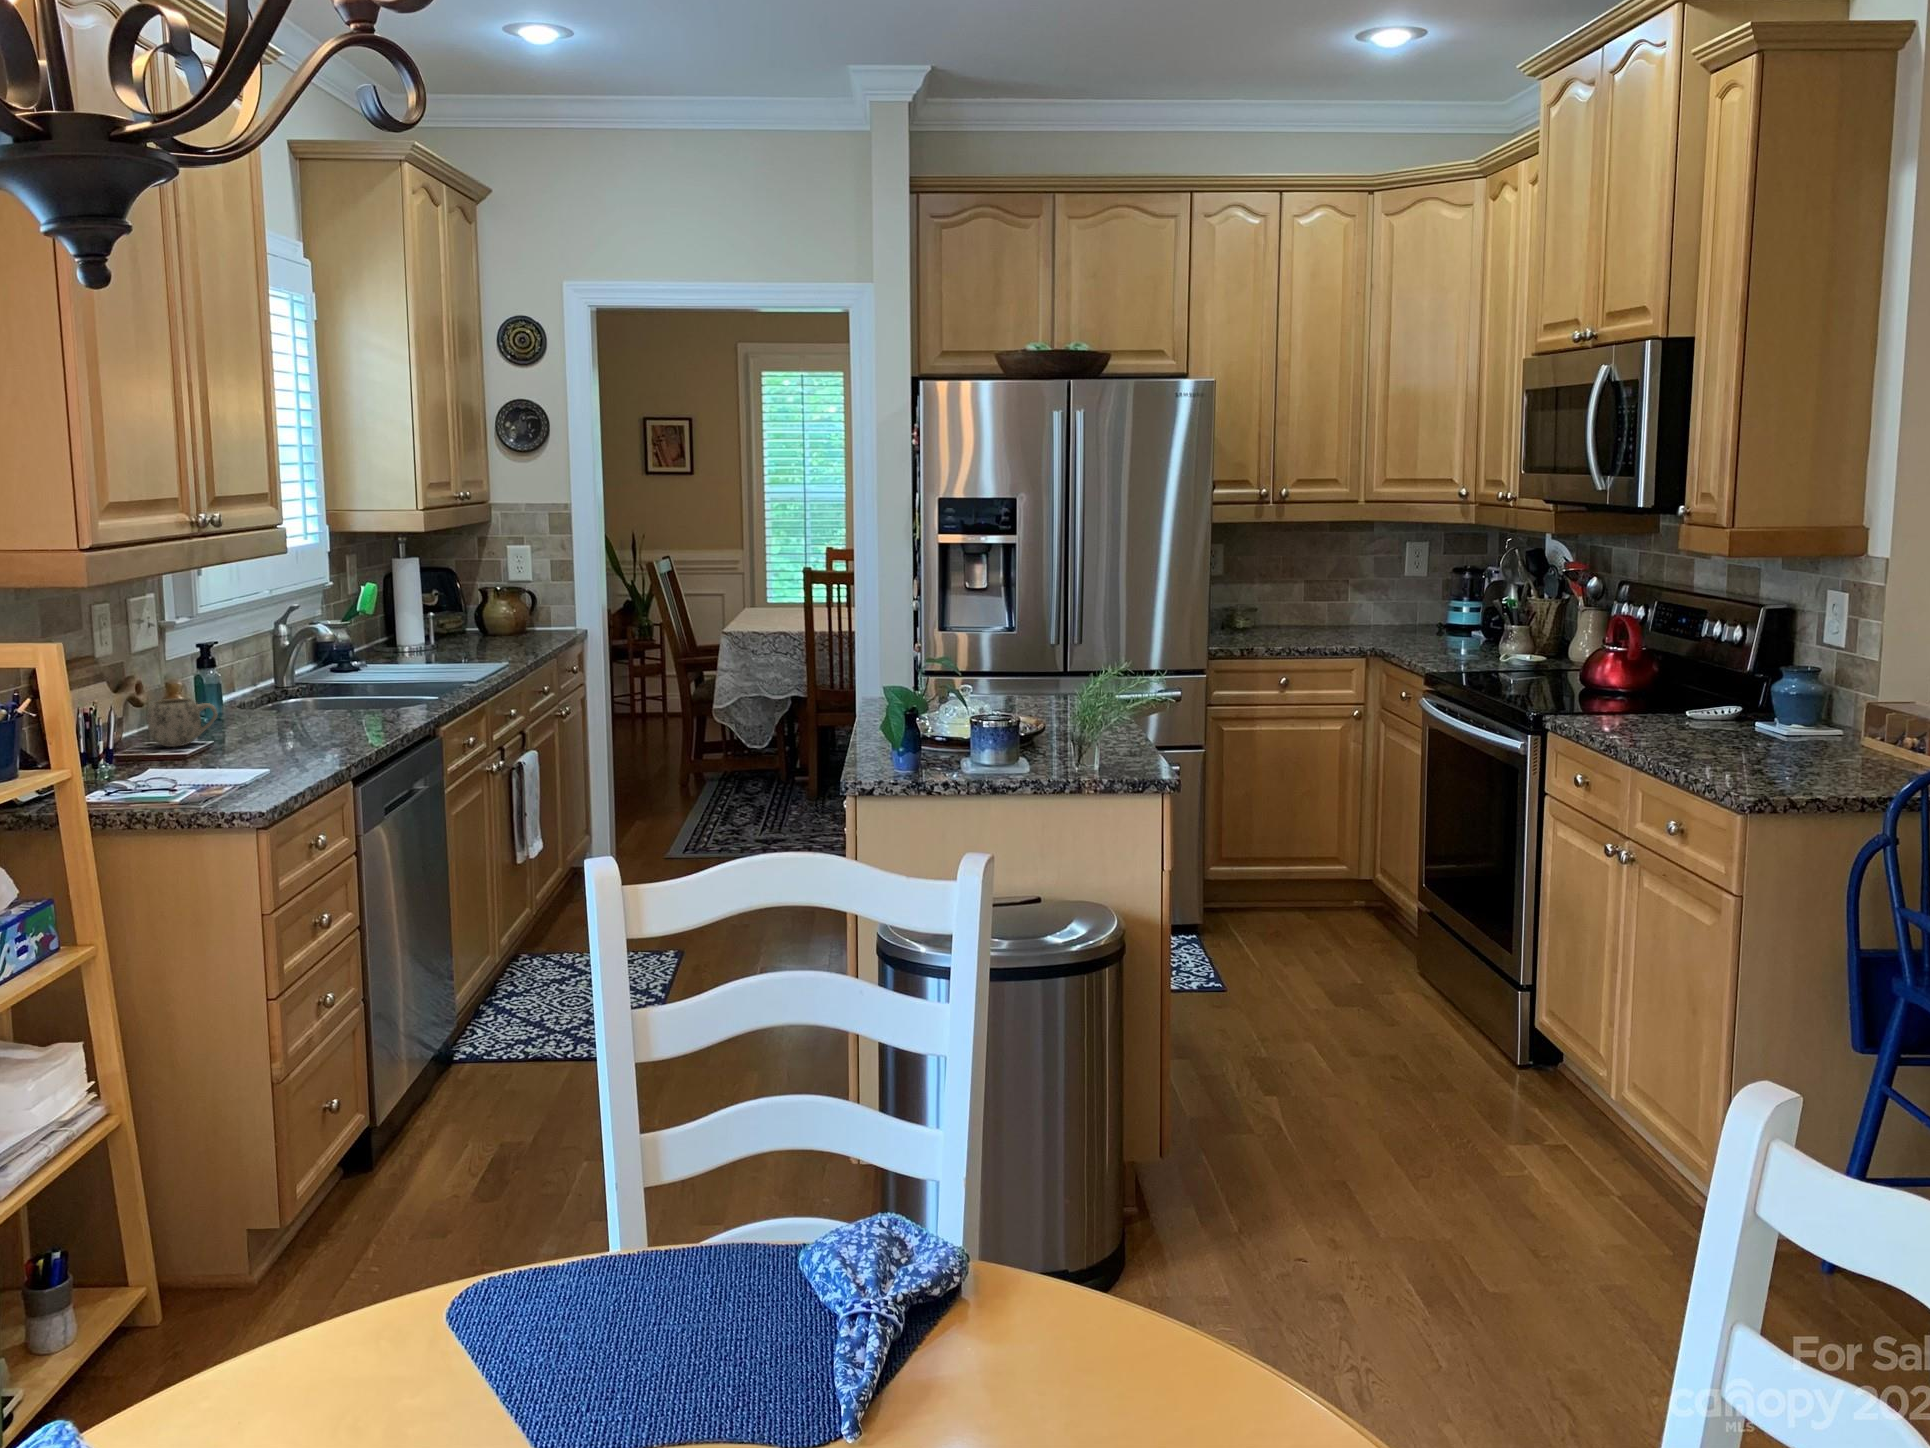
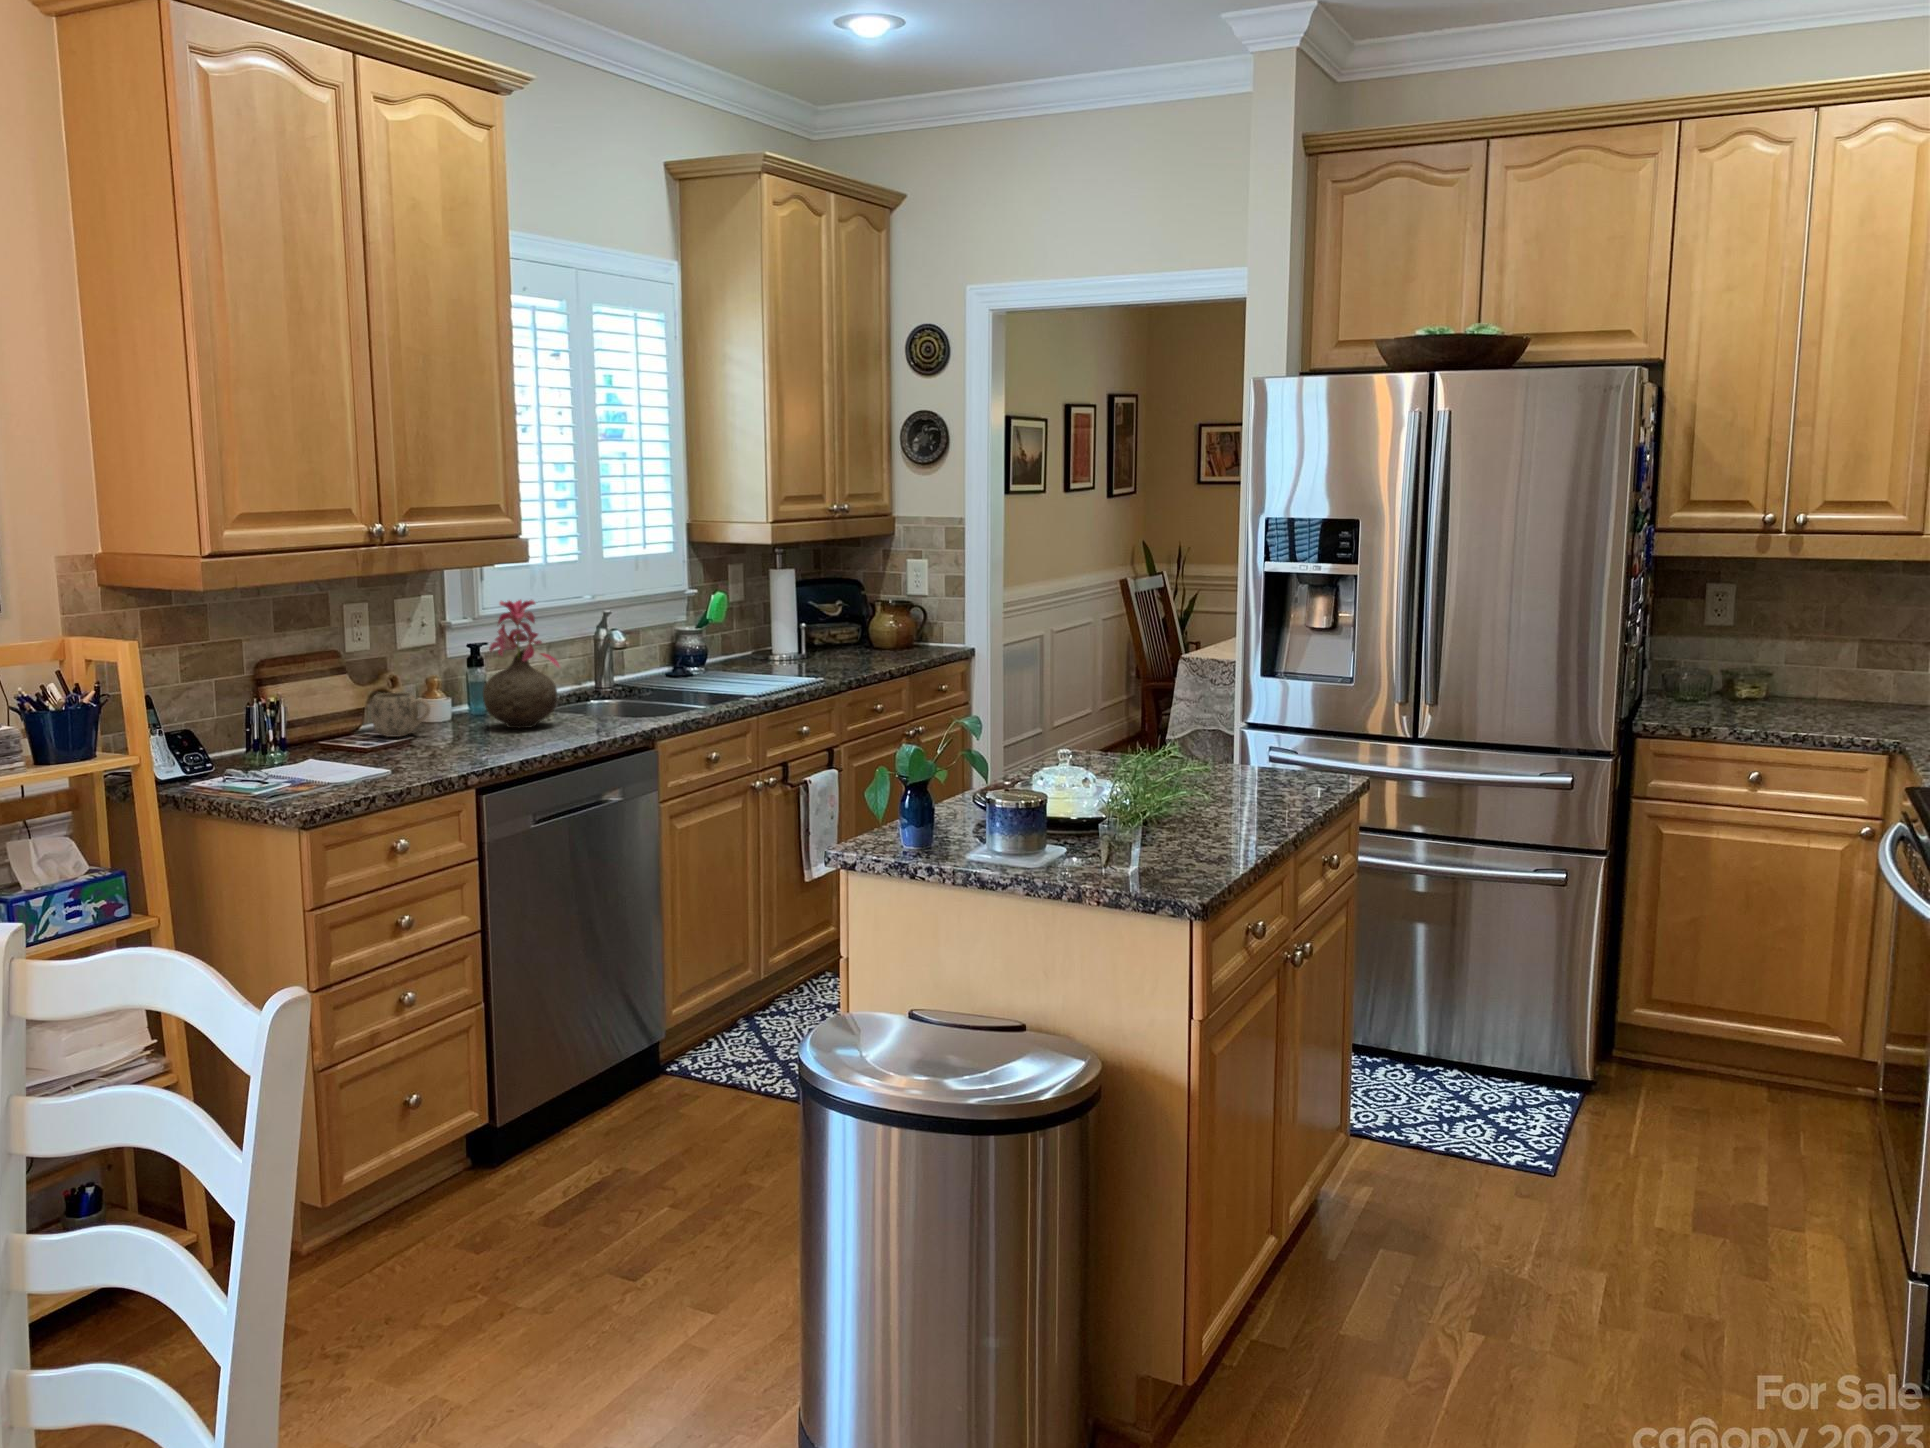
vase: none [256,593,337,728] -> present [483,600,560,728]

